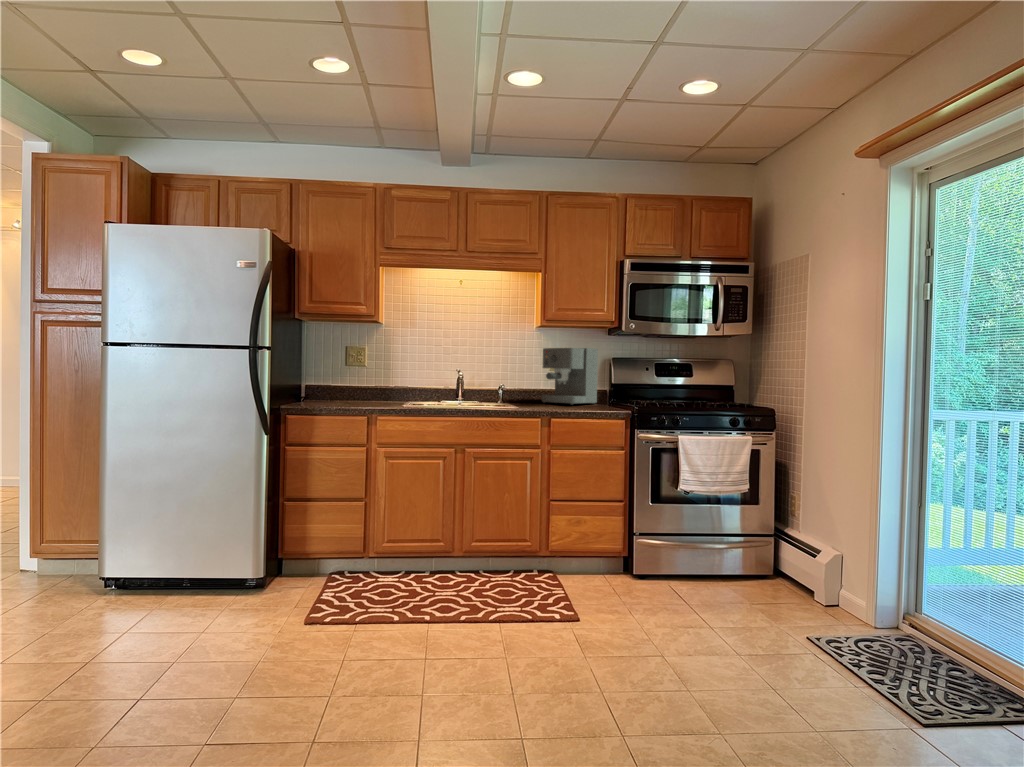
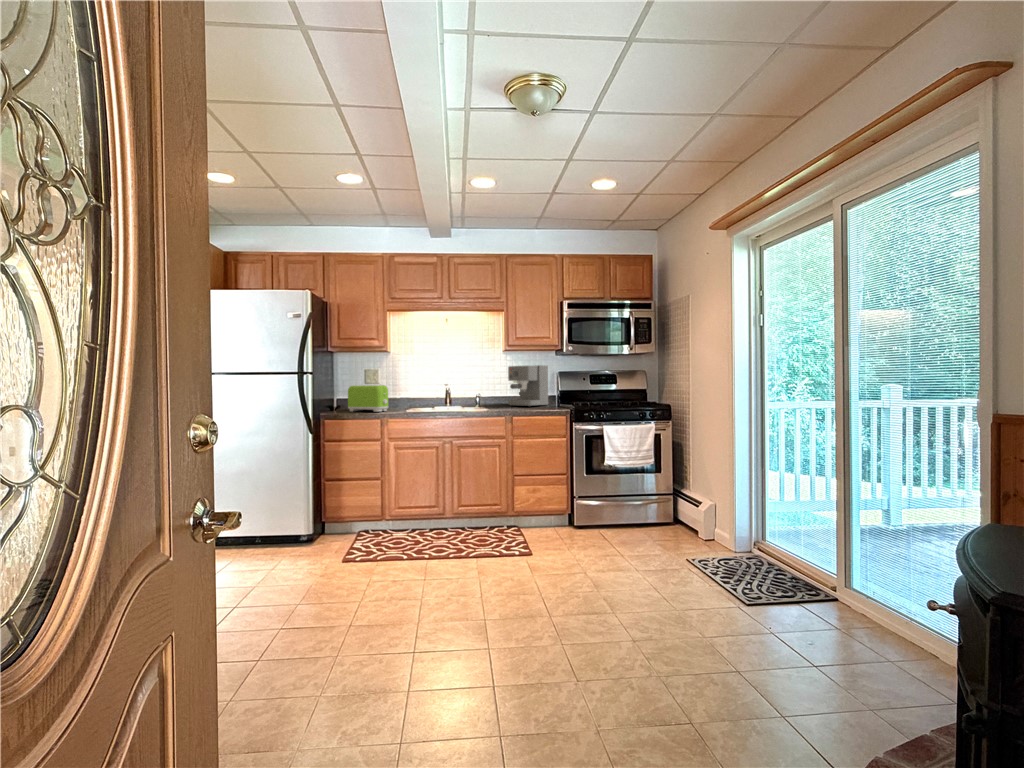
toaster: none [320,368,377,405] -> present [348,385,388,412]

